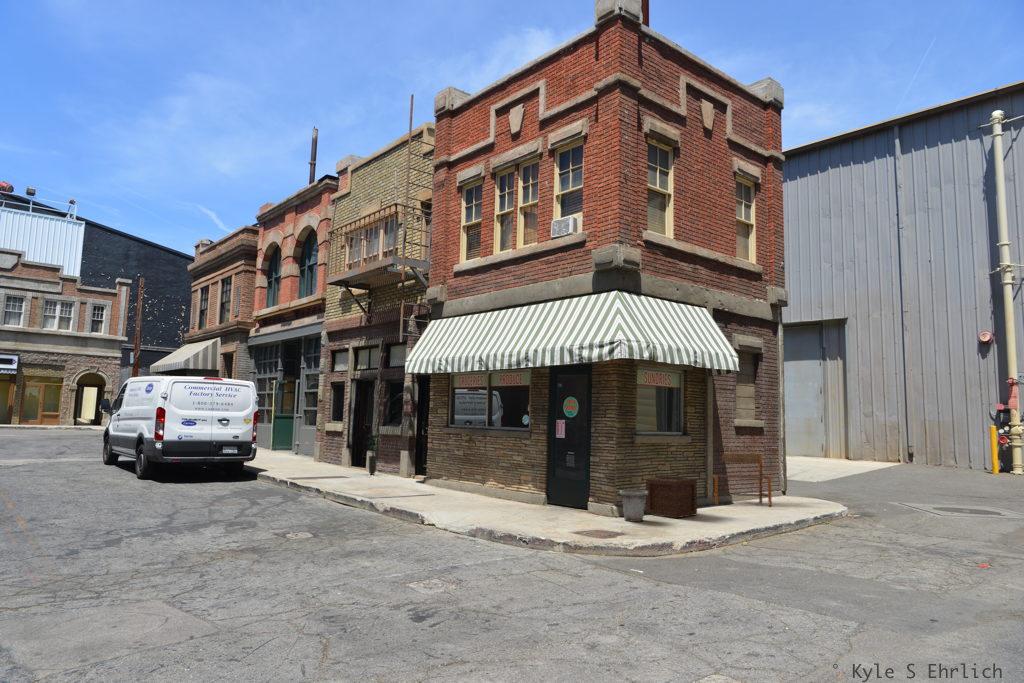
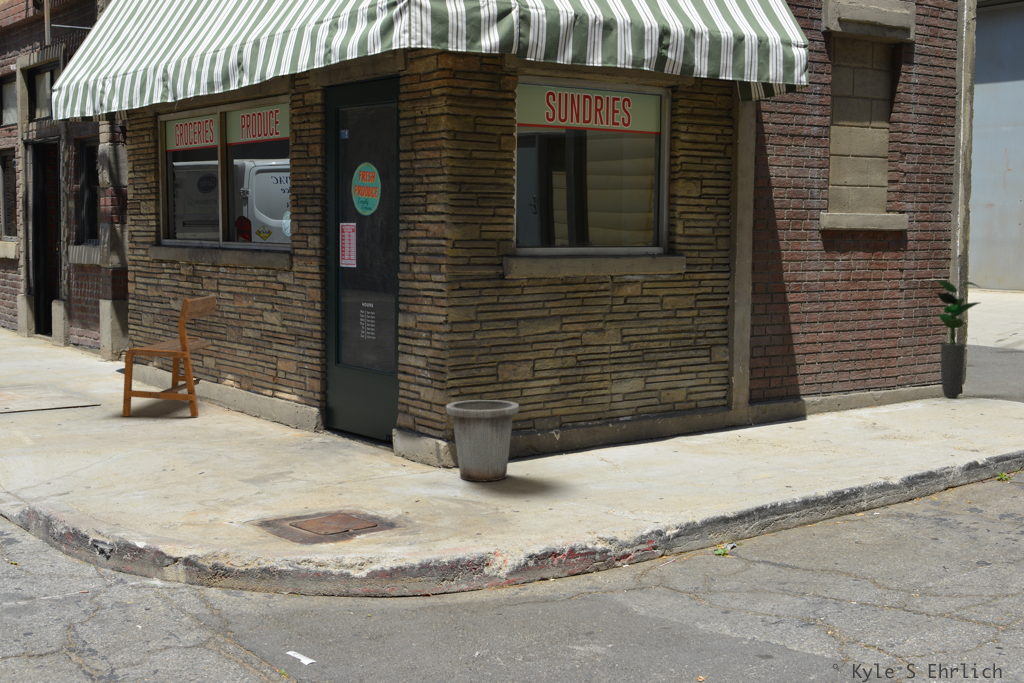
potted plant: present [368,434,381,475] -> present [936,280,980,398]
bench: present [713,454,772,506] -> present [123,295,216,416]
wooden crate: present [646,476,697,518] -> none [540,361,668,469]

